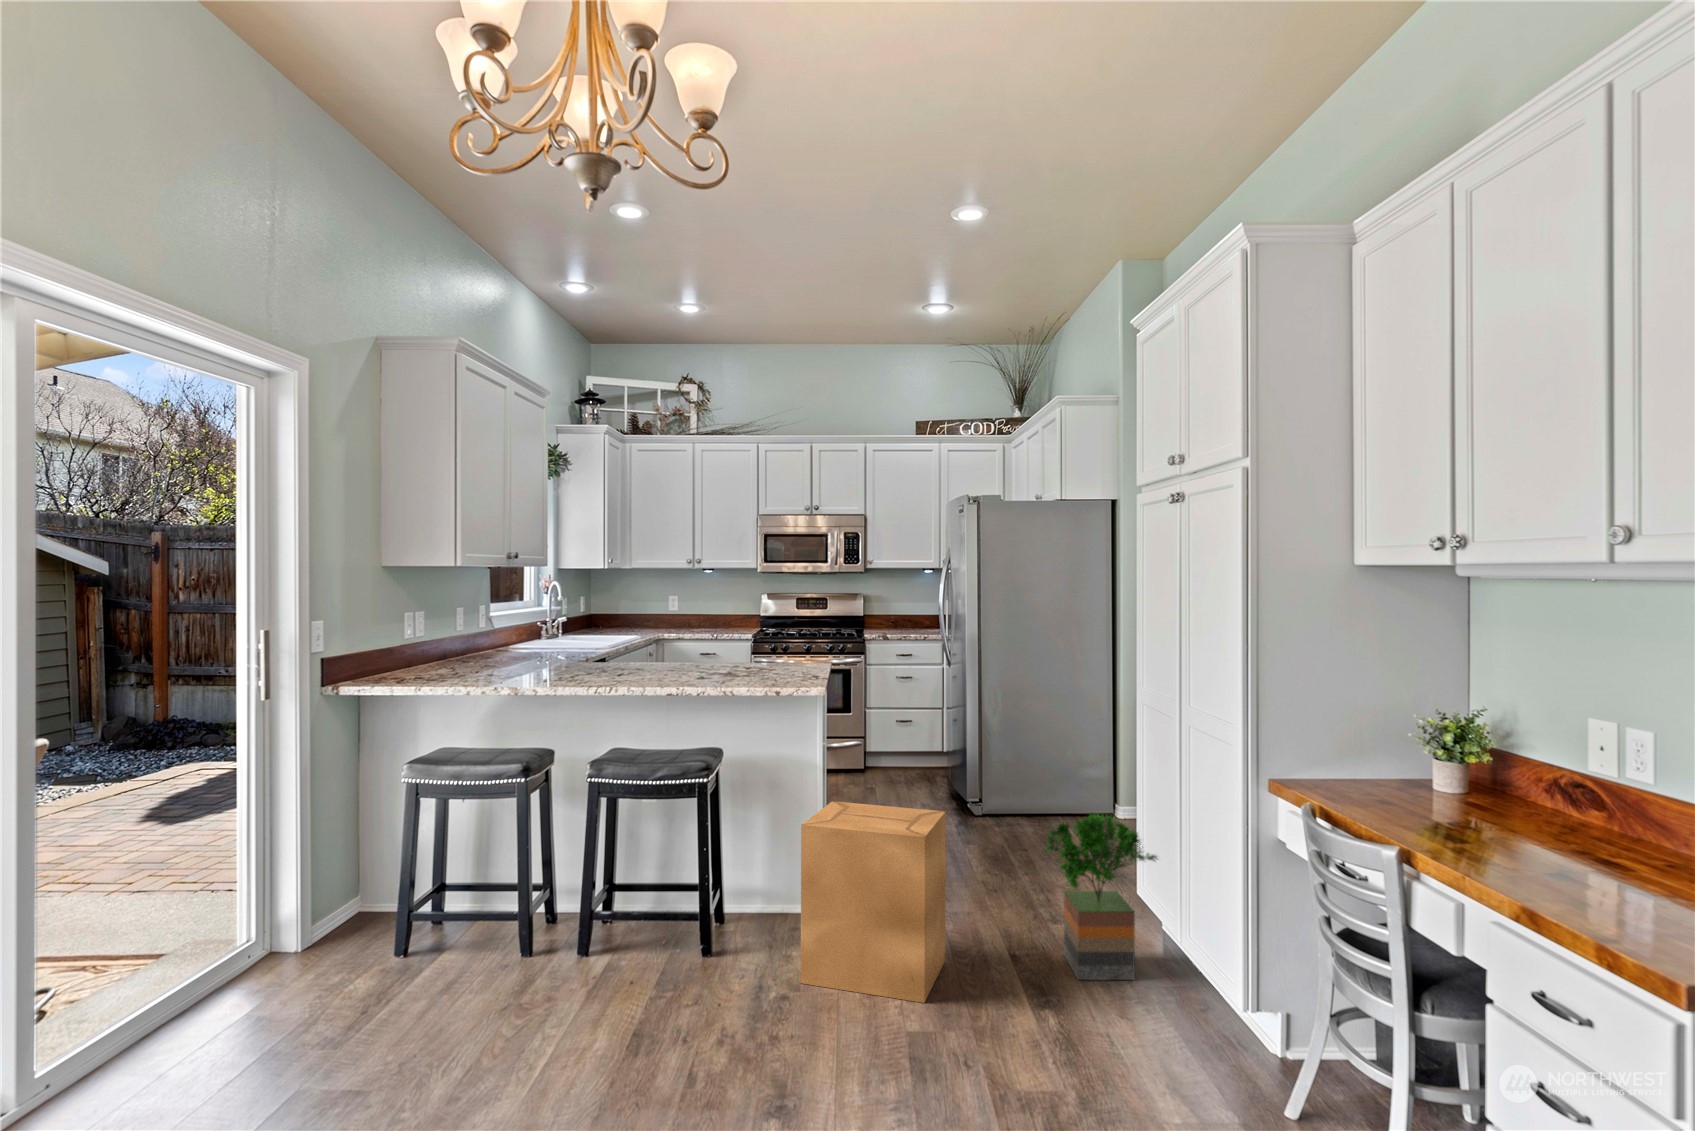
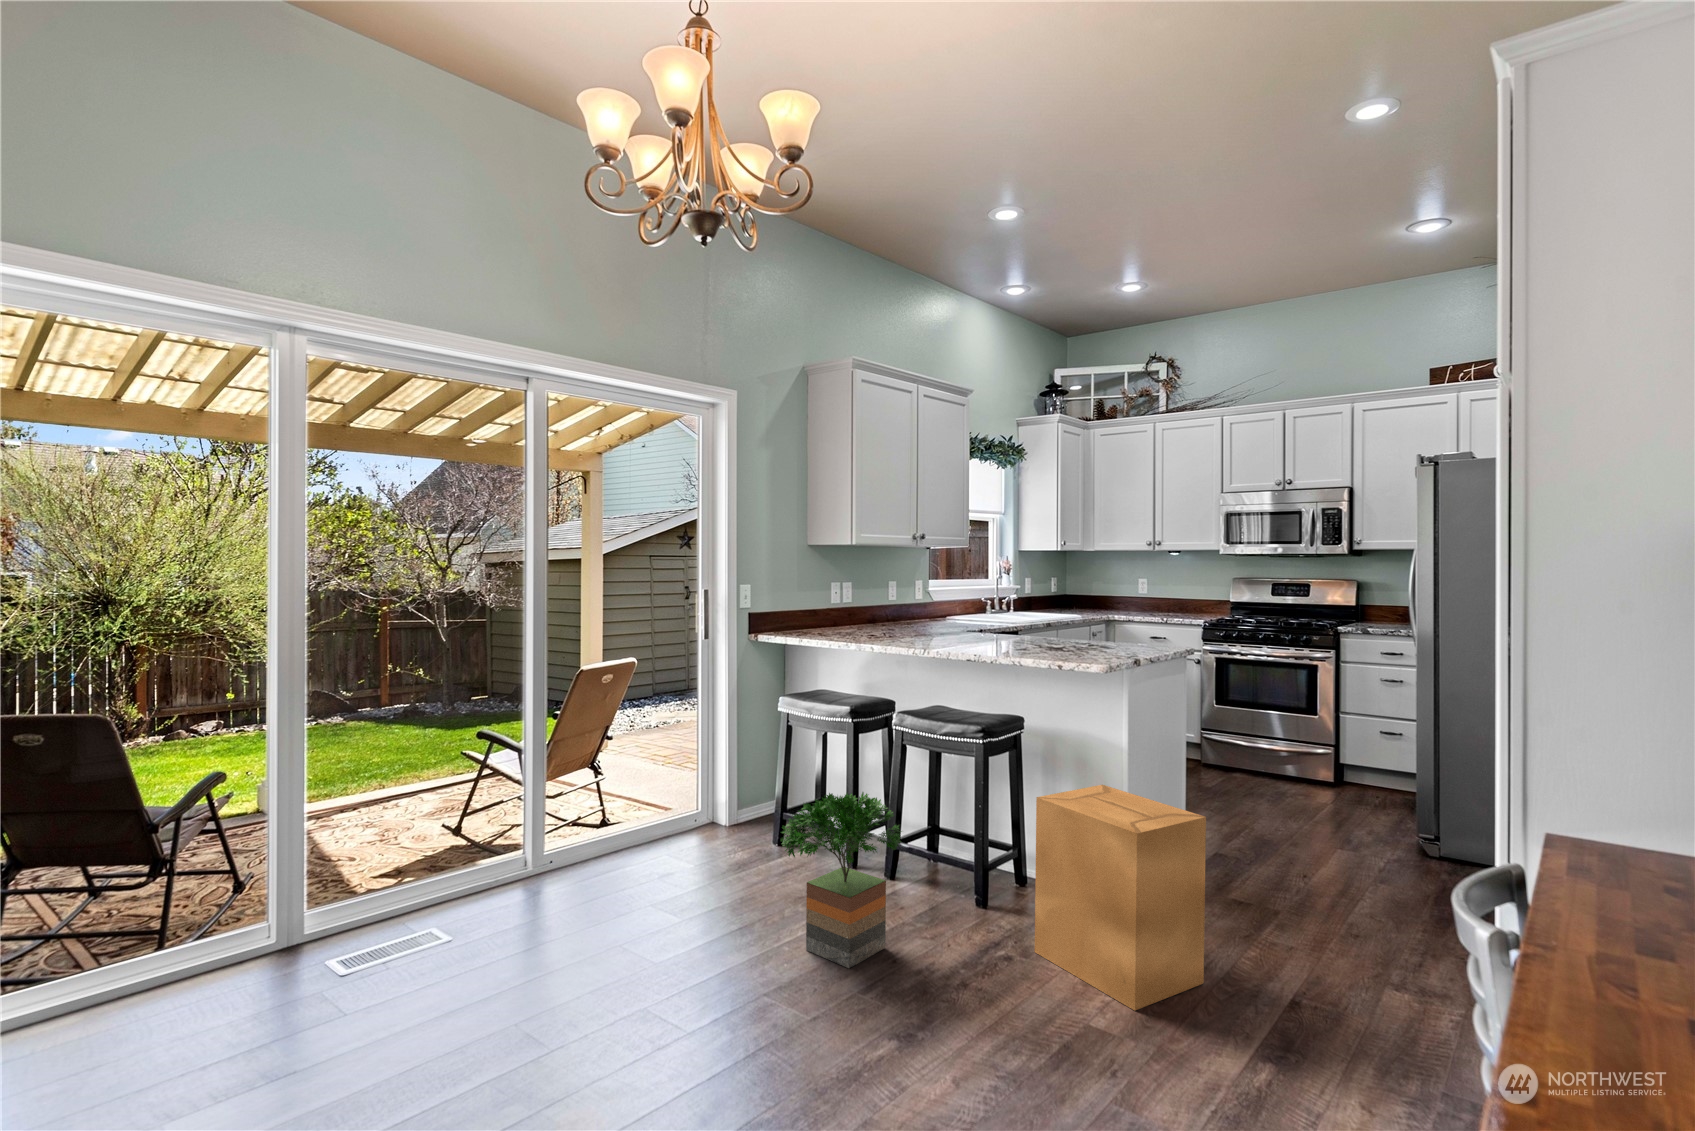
potted tree: present [1045,813,1157,980] -> present [782,792,902,968]

